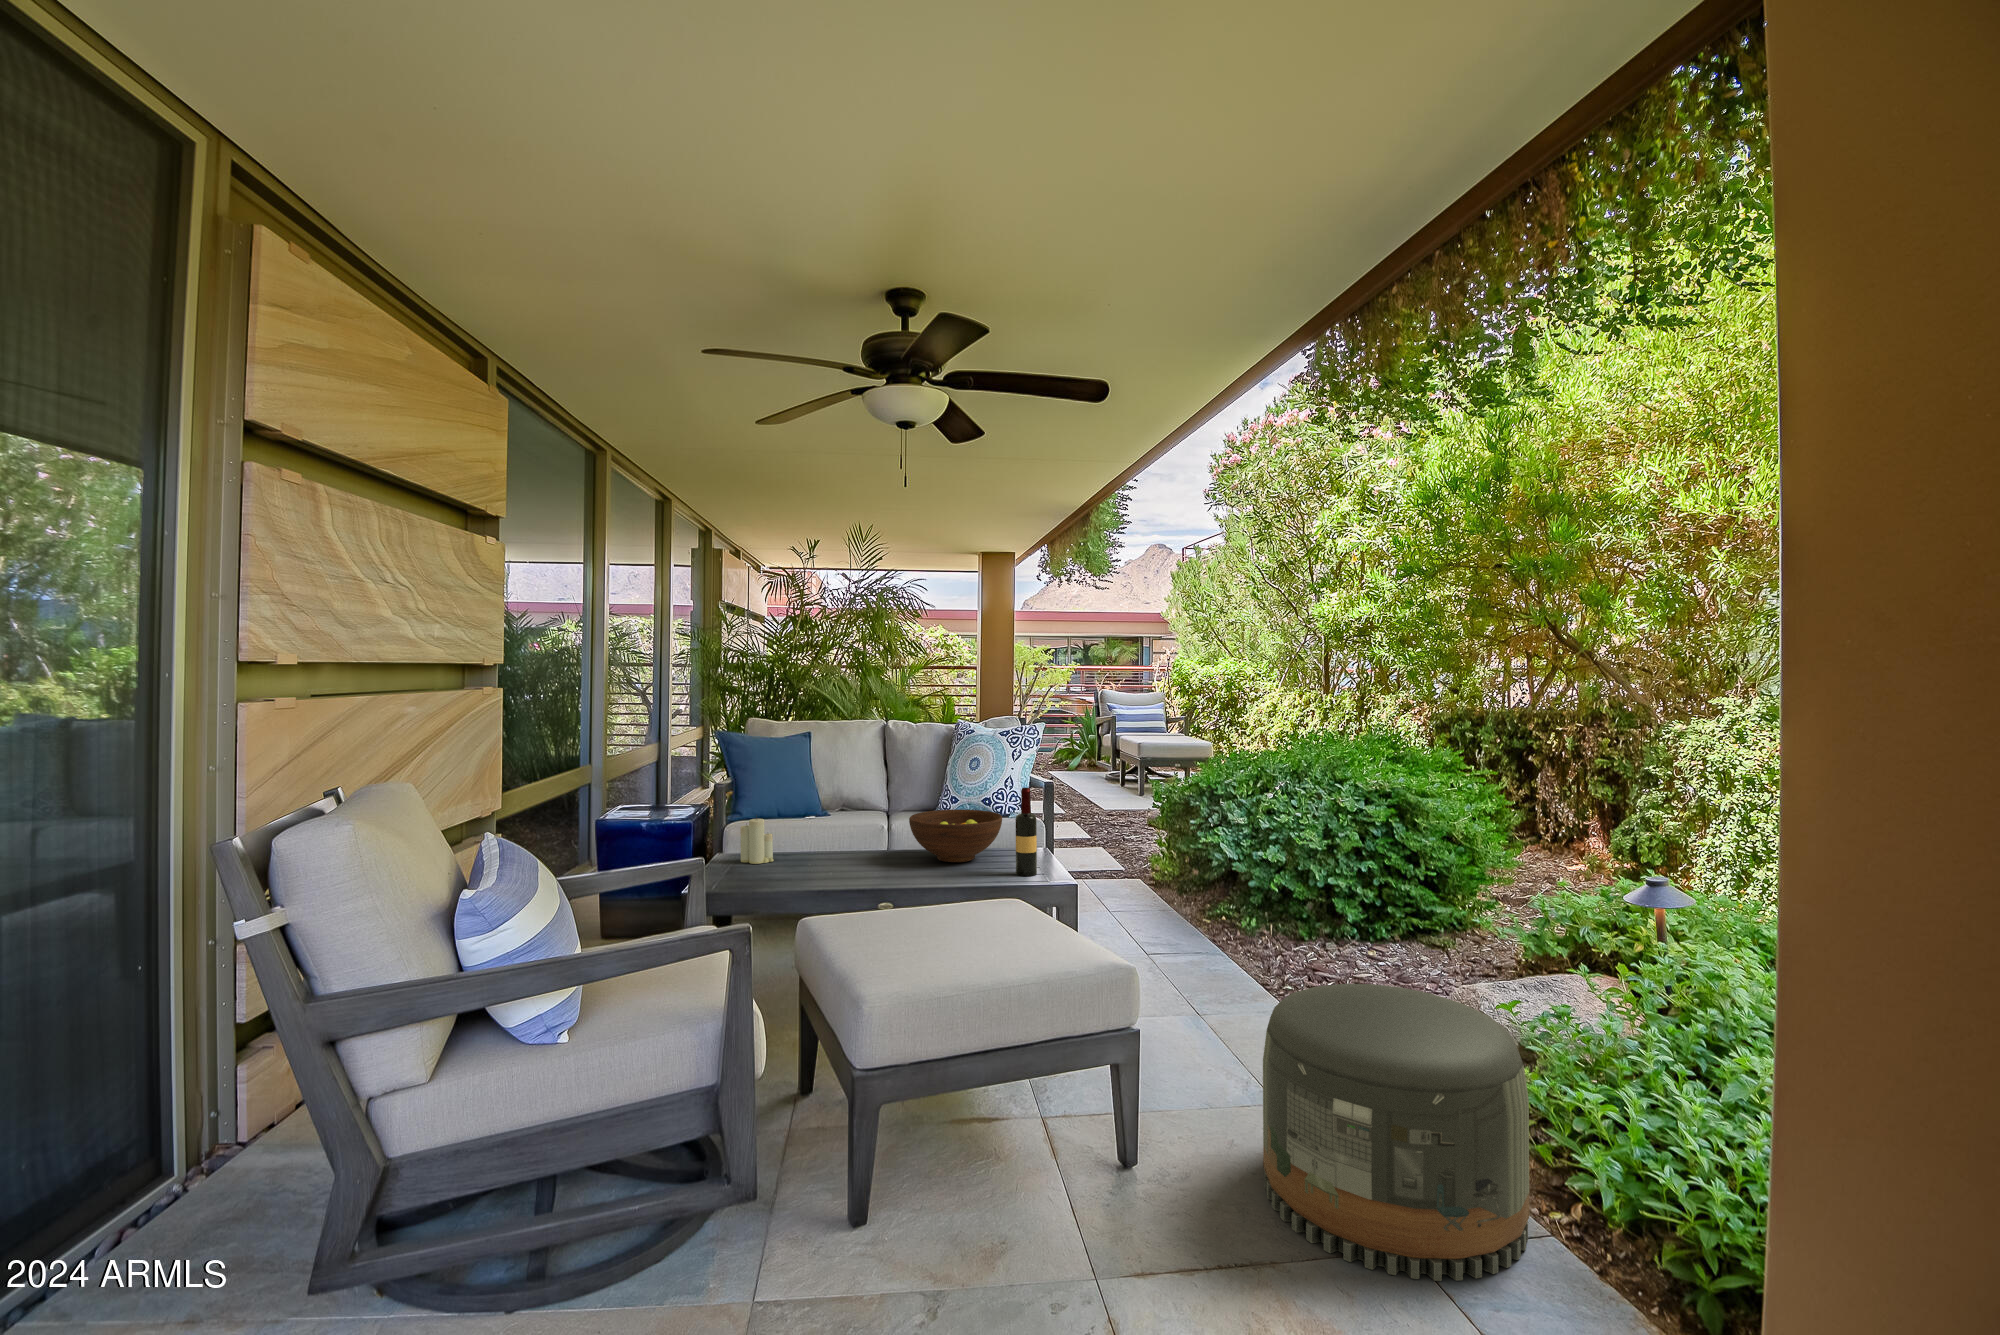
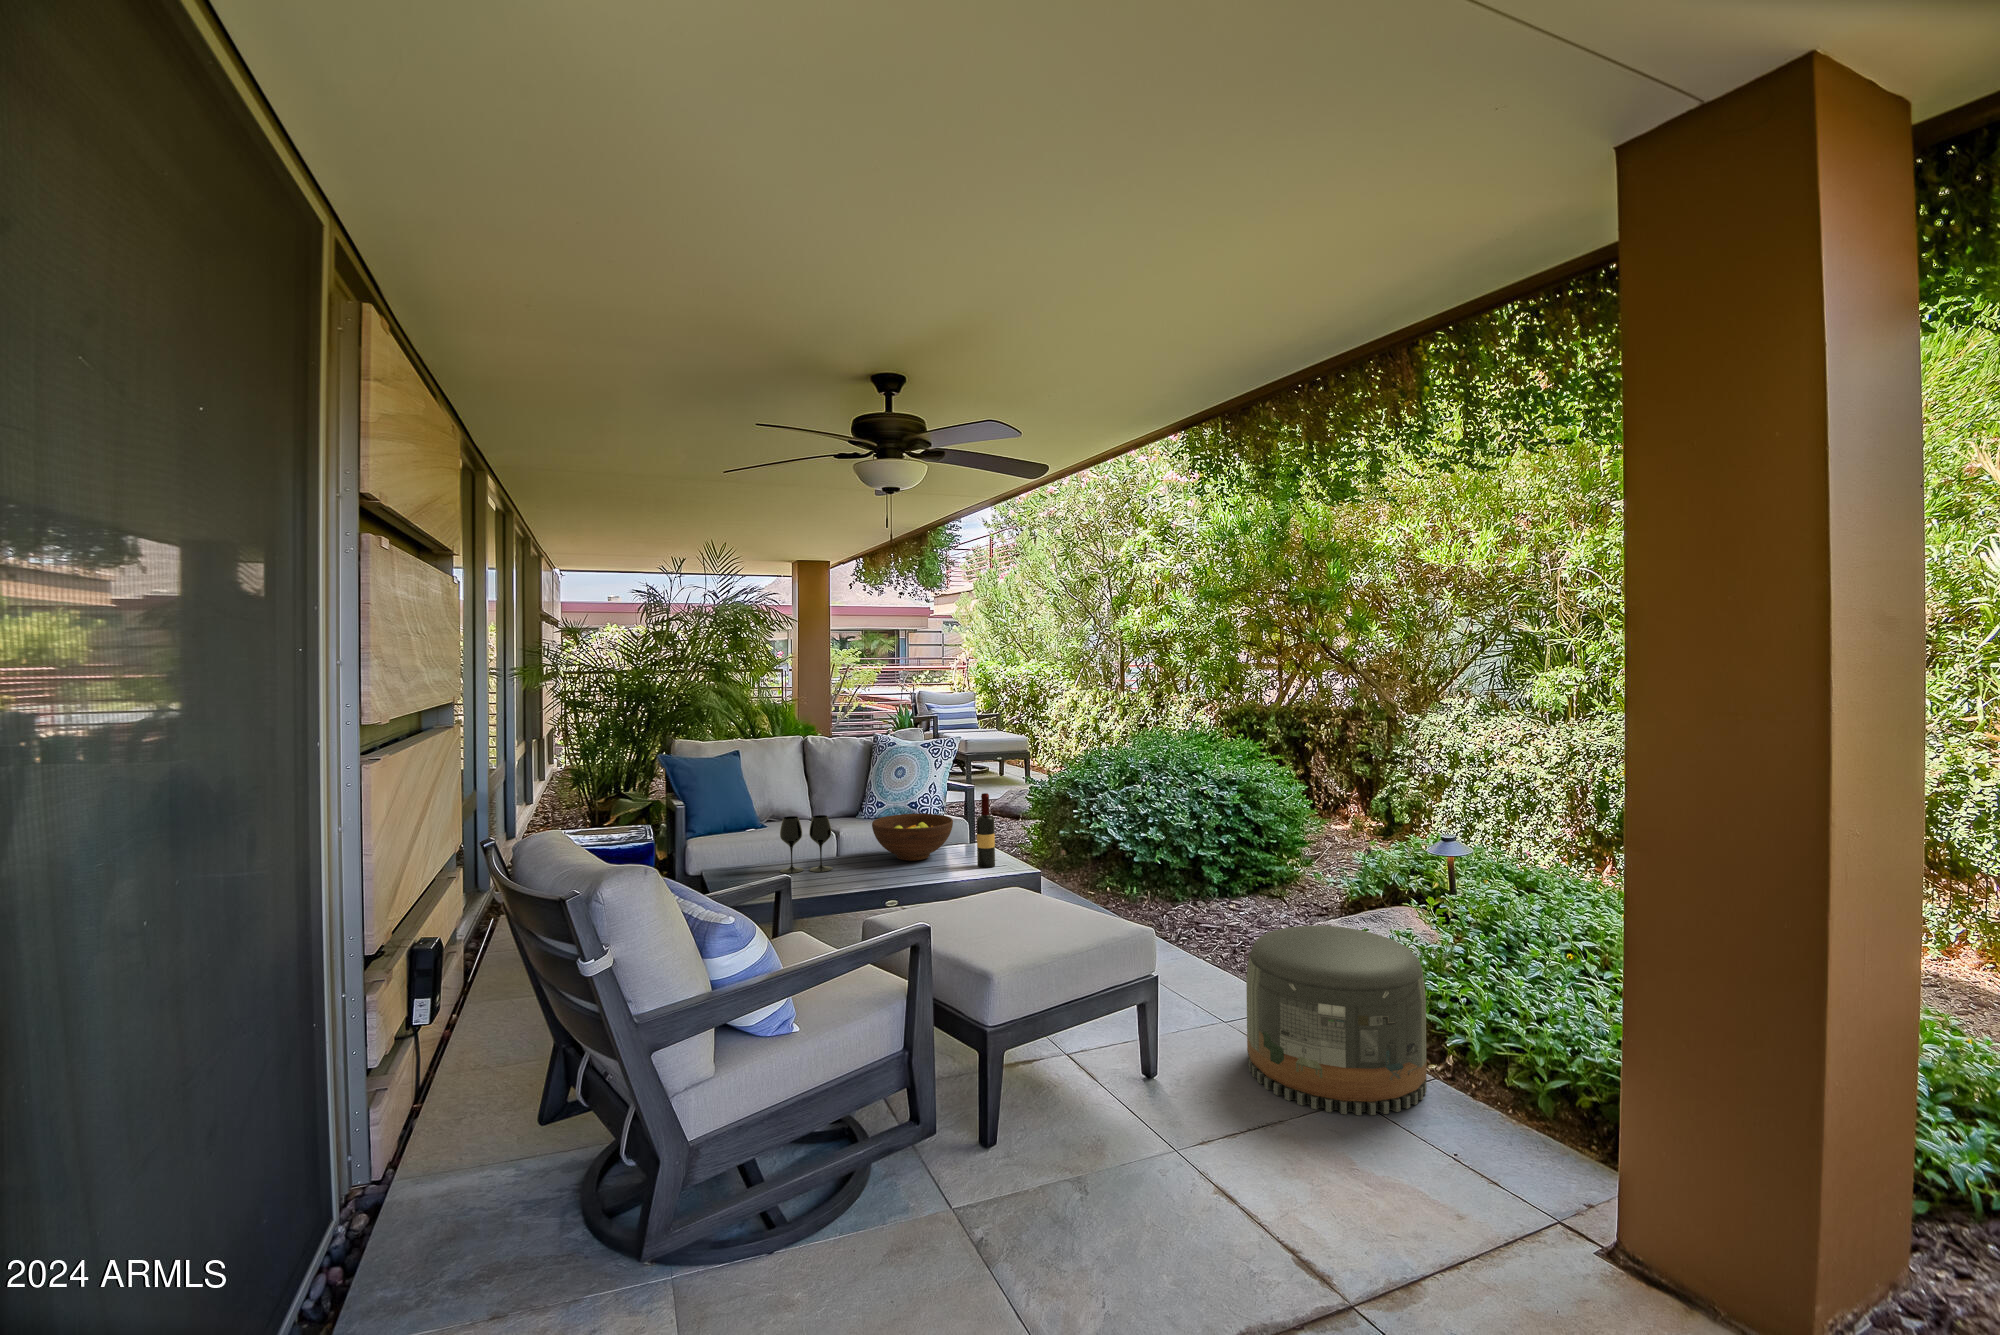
wine glass: none [803,803,859,867] -> present [780,815,833,873]
candle: present [740,819,774,864] -> none [718,830,750,875]

